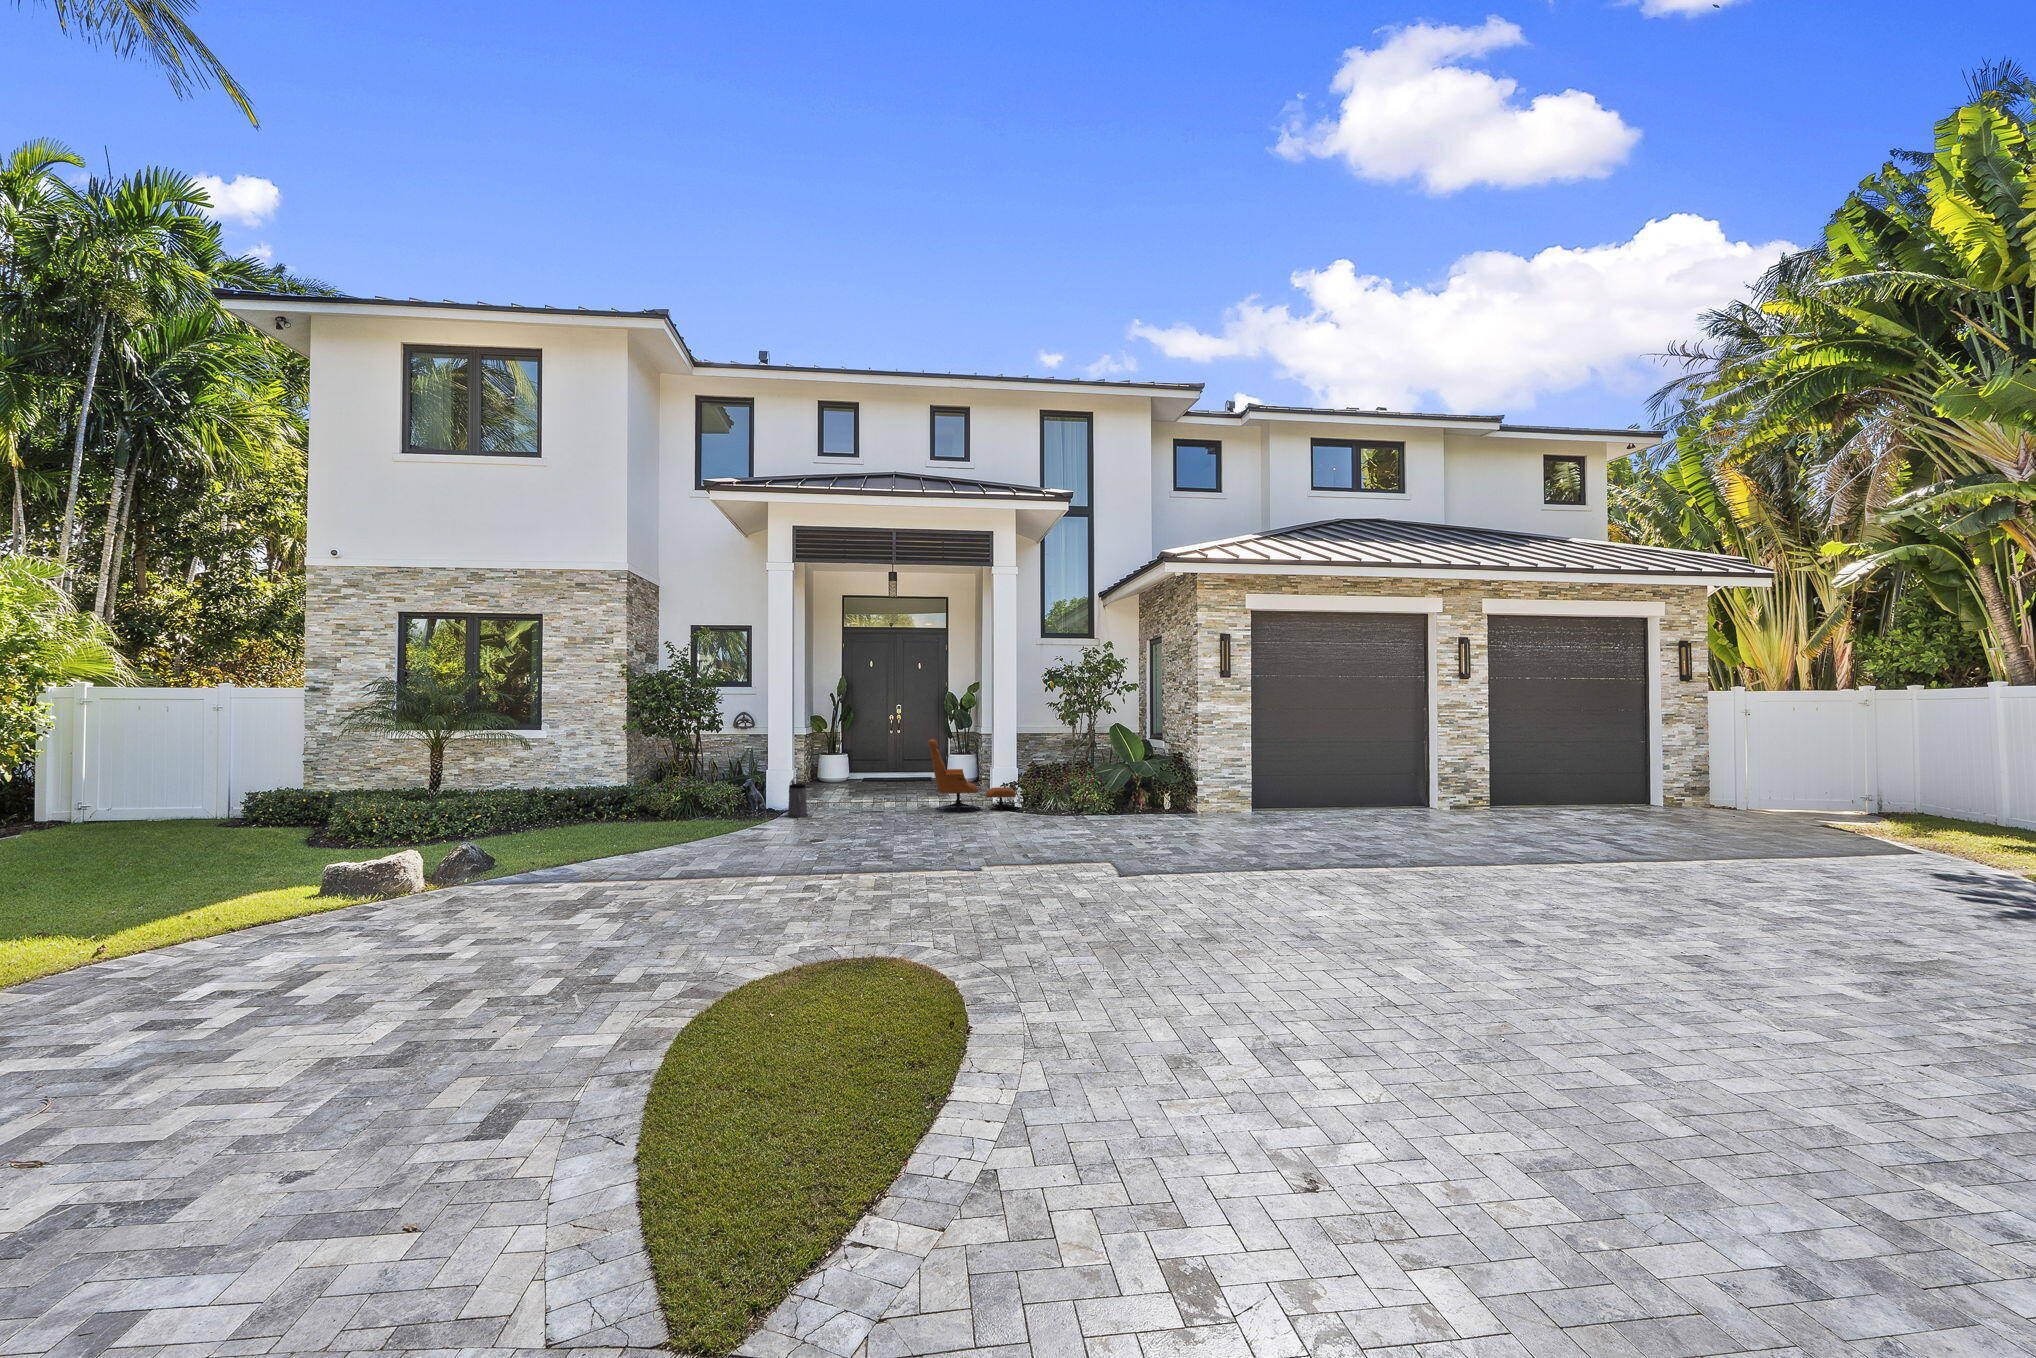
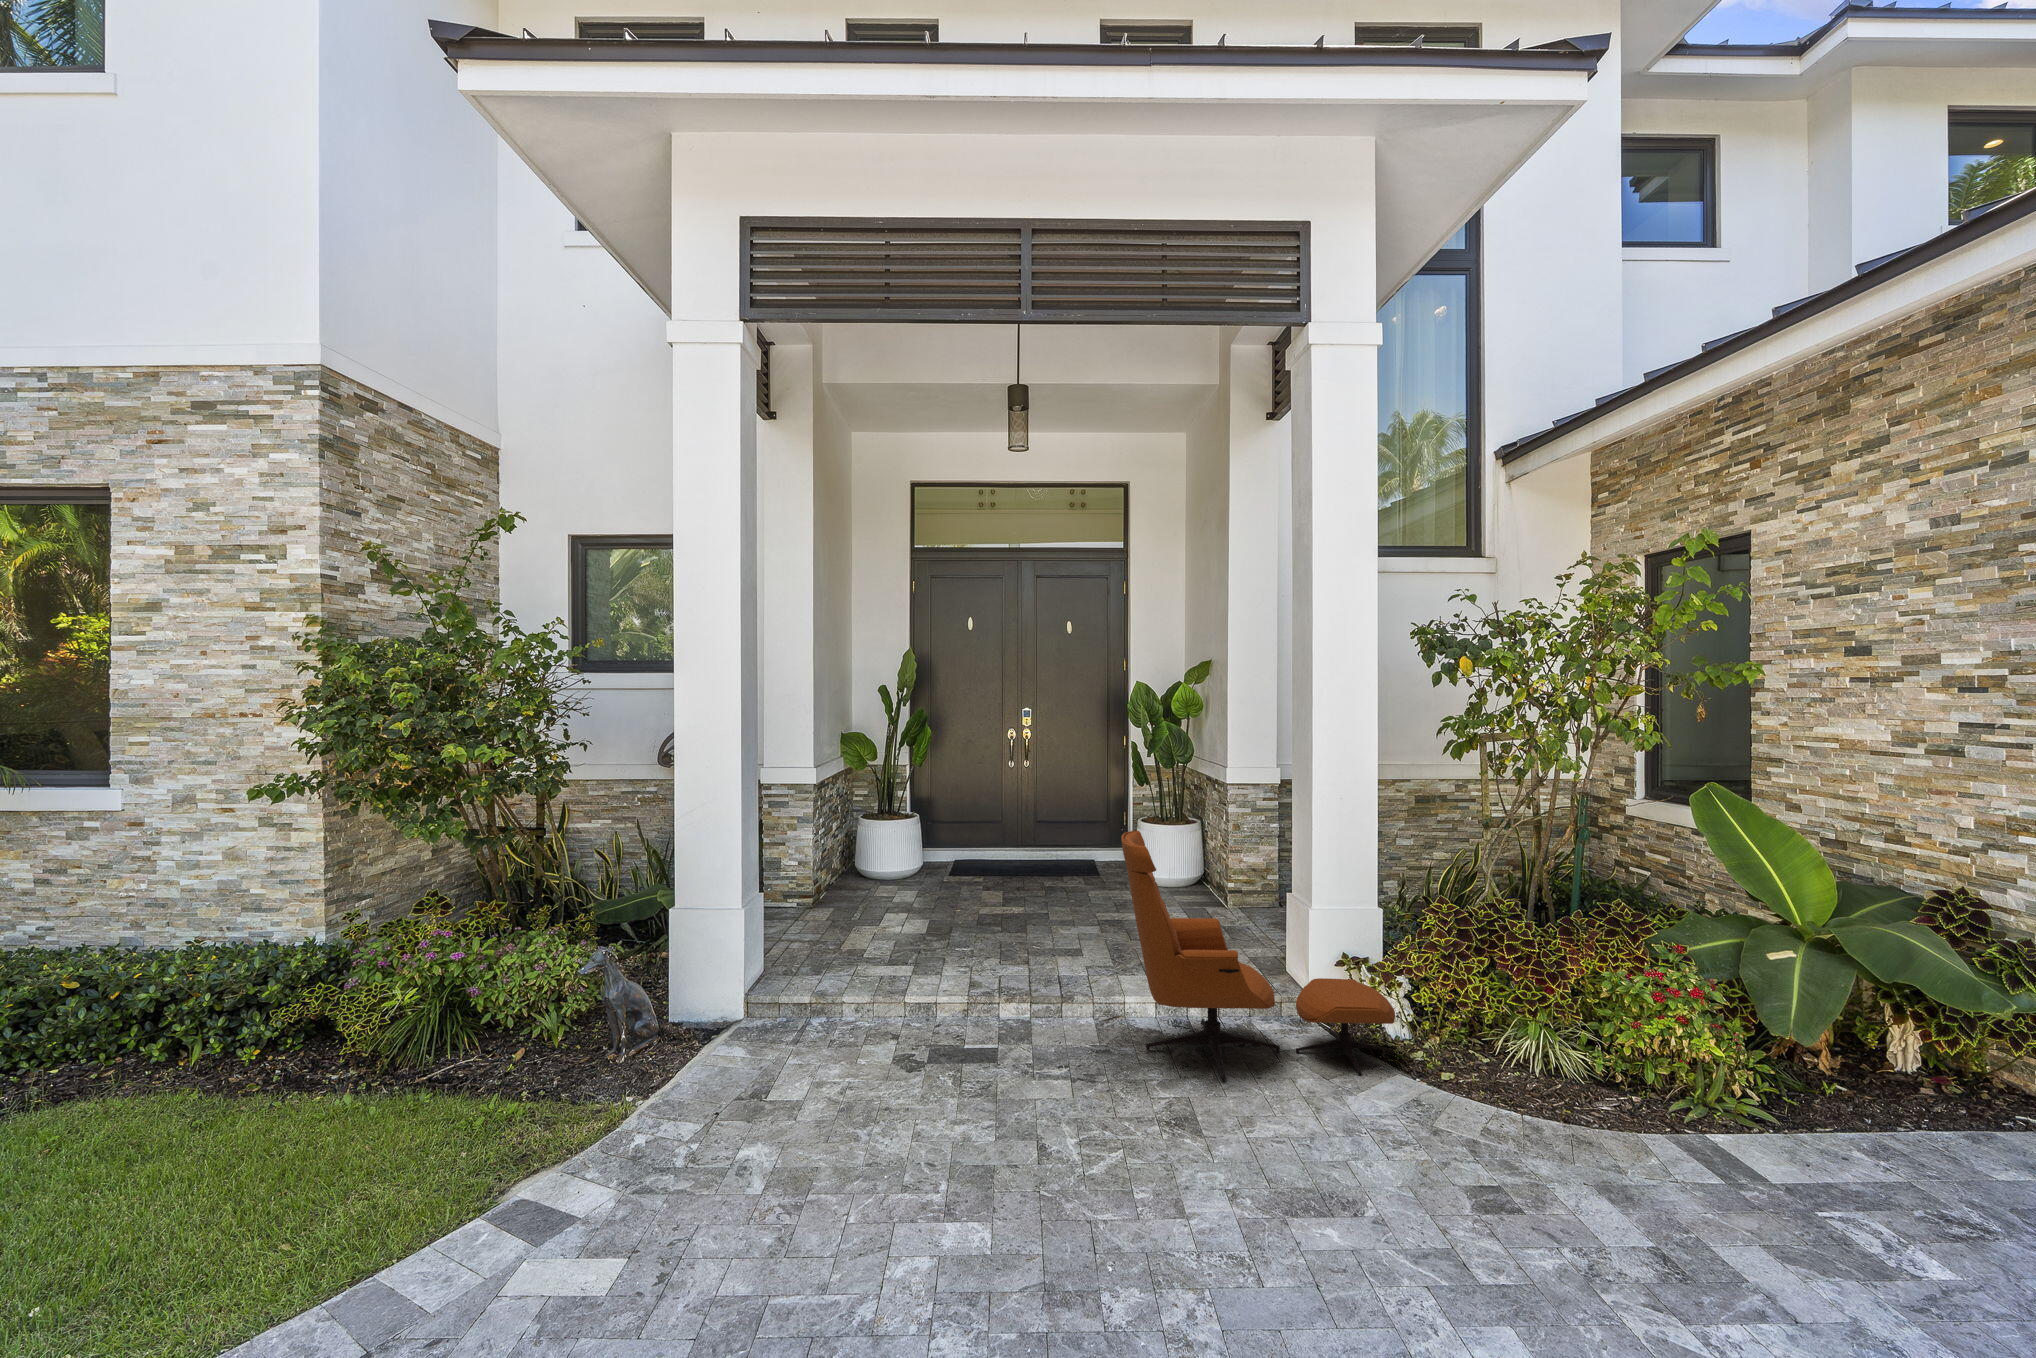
watering can: present [787,777,808,817] -> none [692,944,757,1087]

